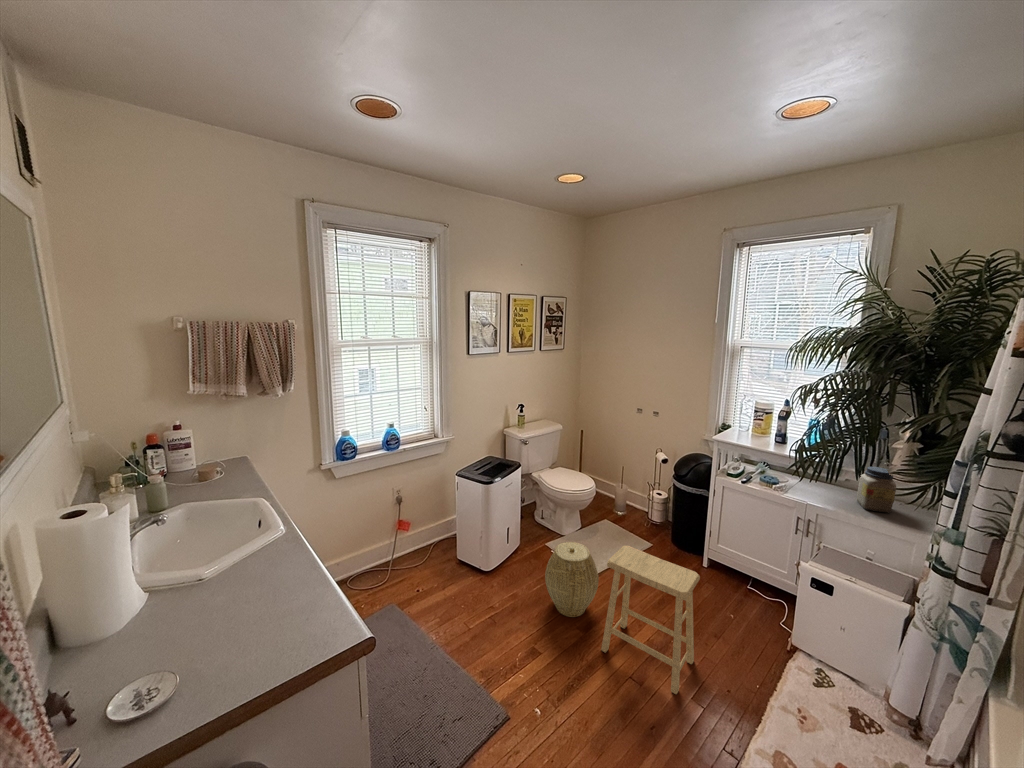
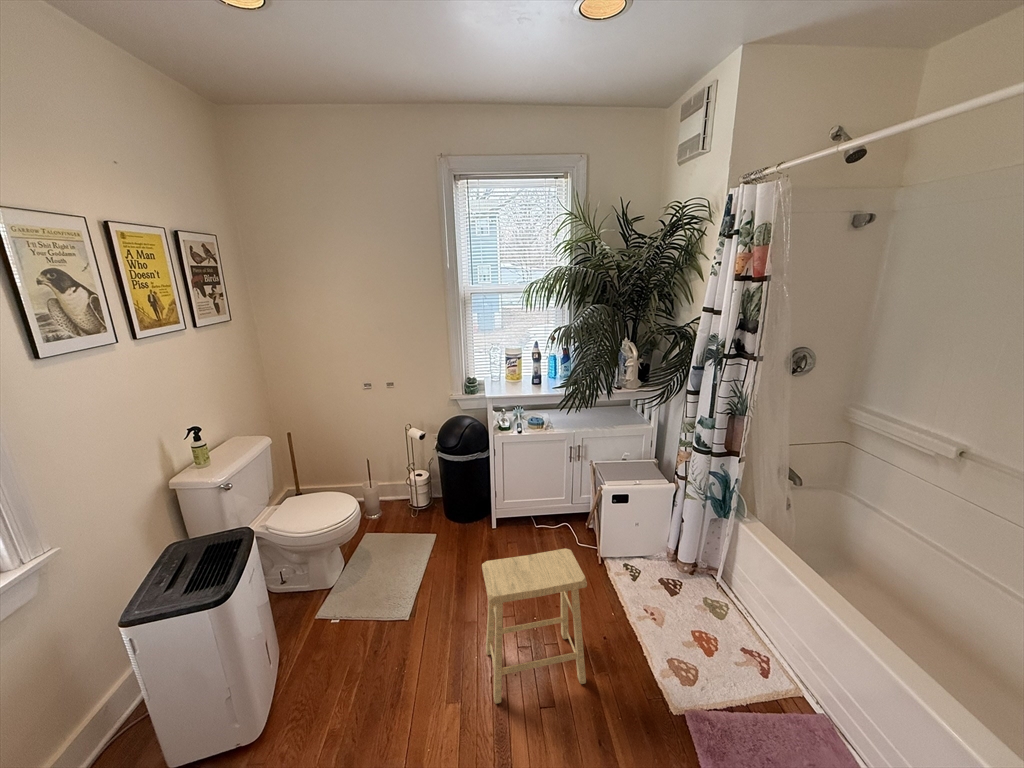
jar: present [857,467,896,513] -> none [600,385,626,422]
woven basket: present [545,542,598,617] -> none [376,592,454,700]

